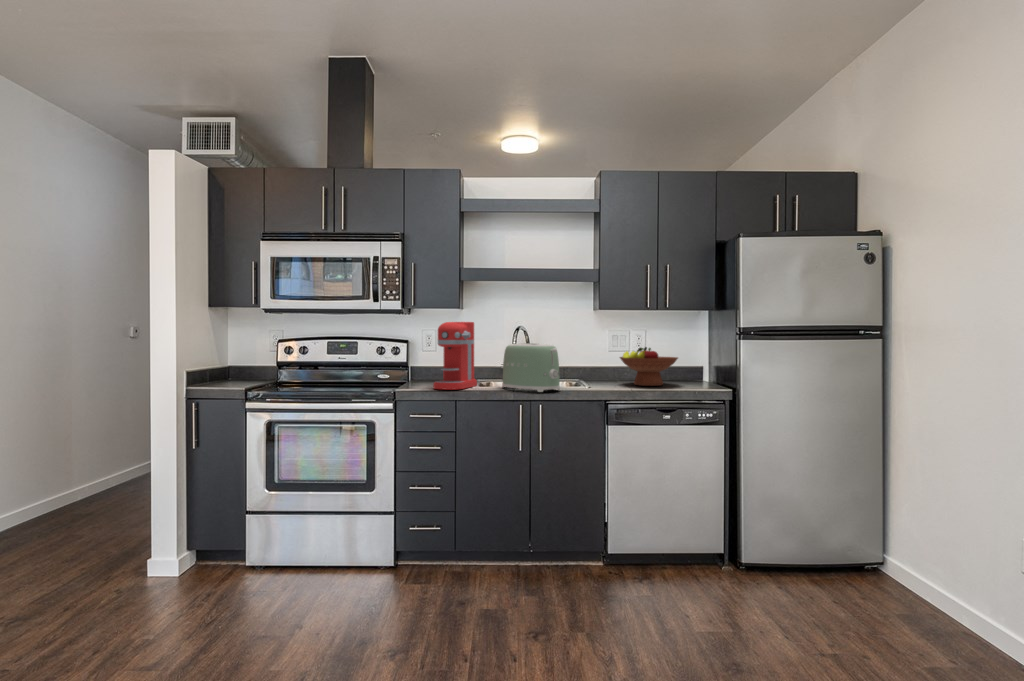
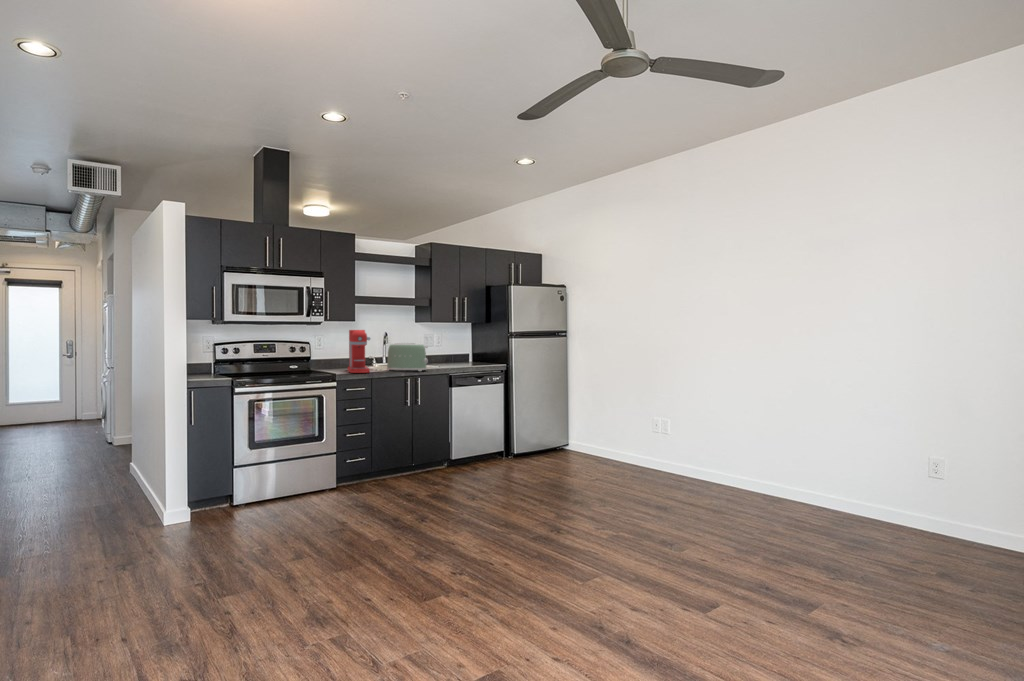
fruit bowl: present [620,347,678,386] -> none [442,344,475,366]

